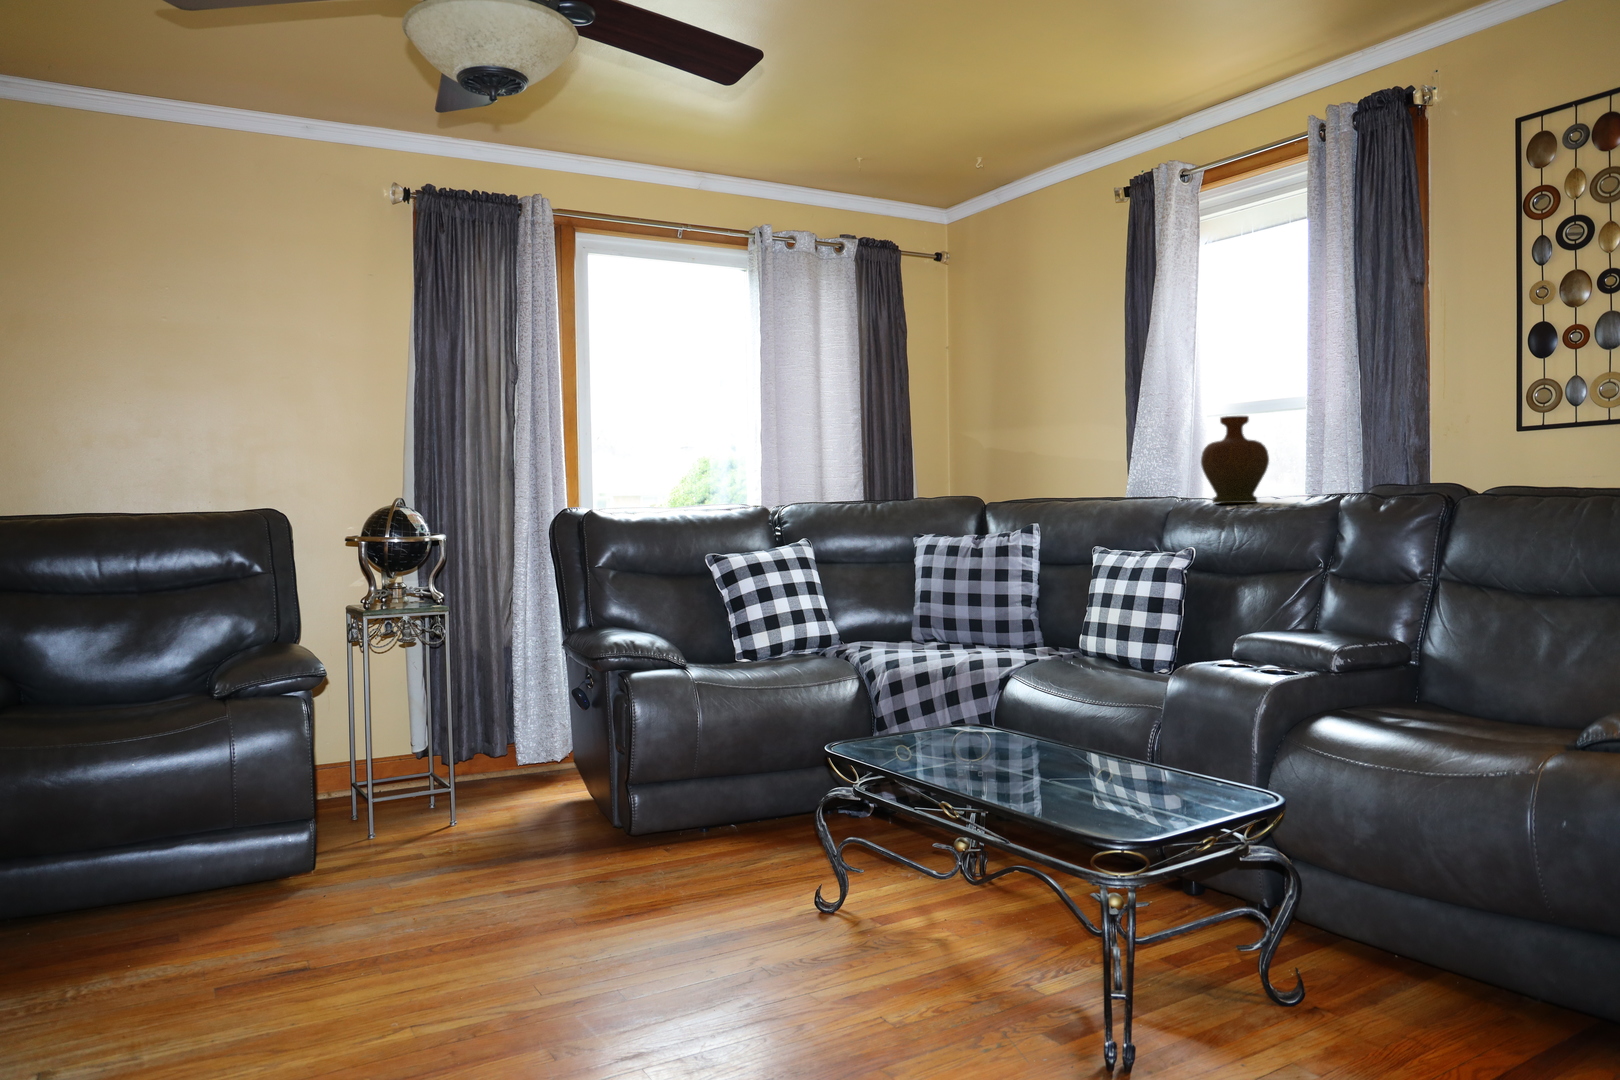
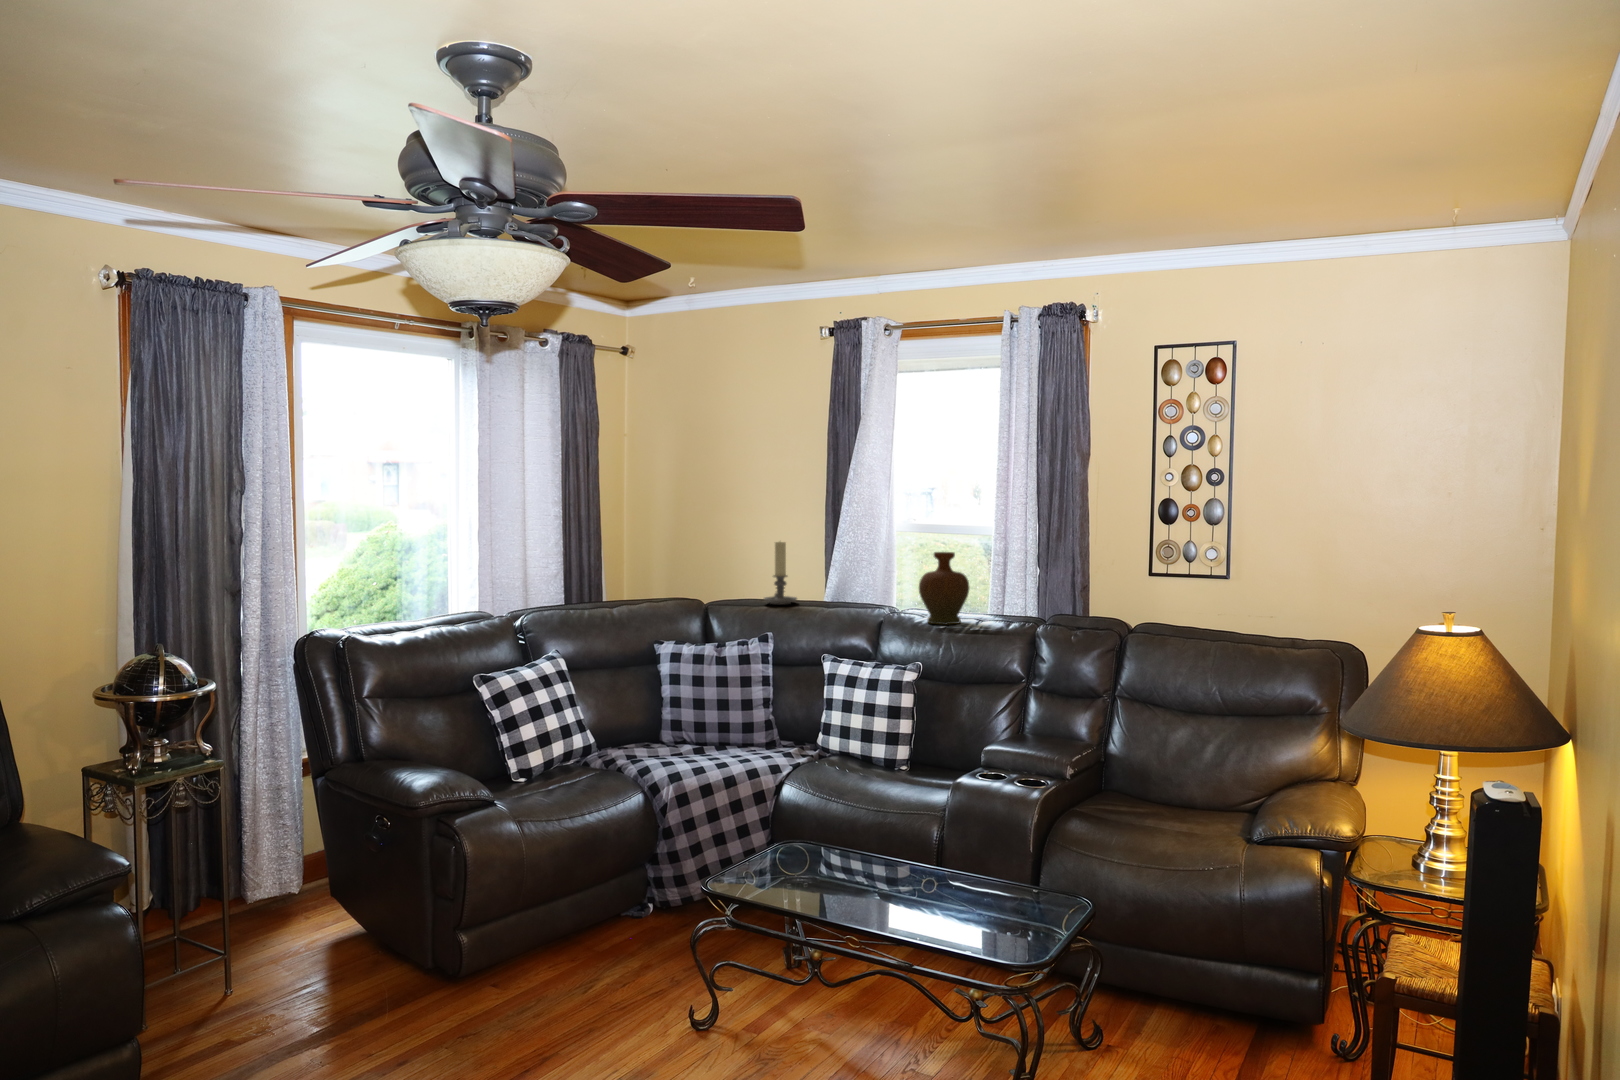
candle holder: none [1046,429,1085,500] -> present [764,542,797,605]

